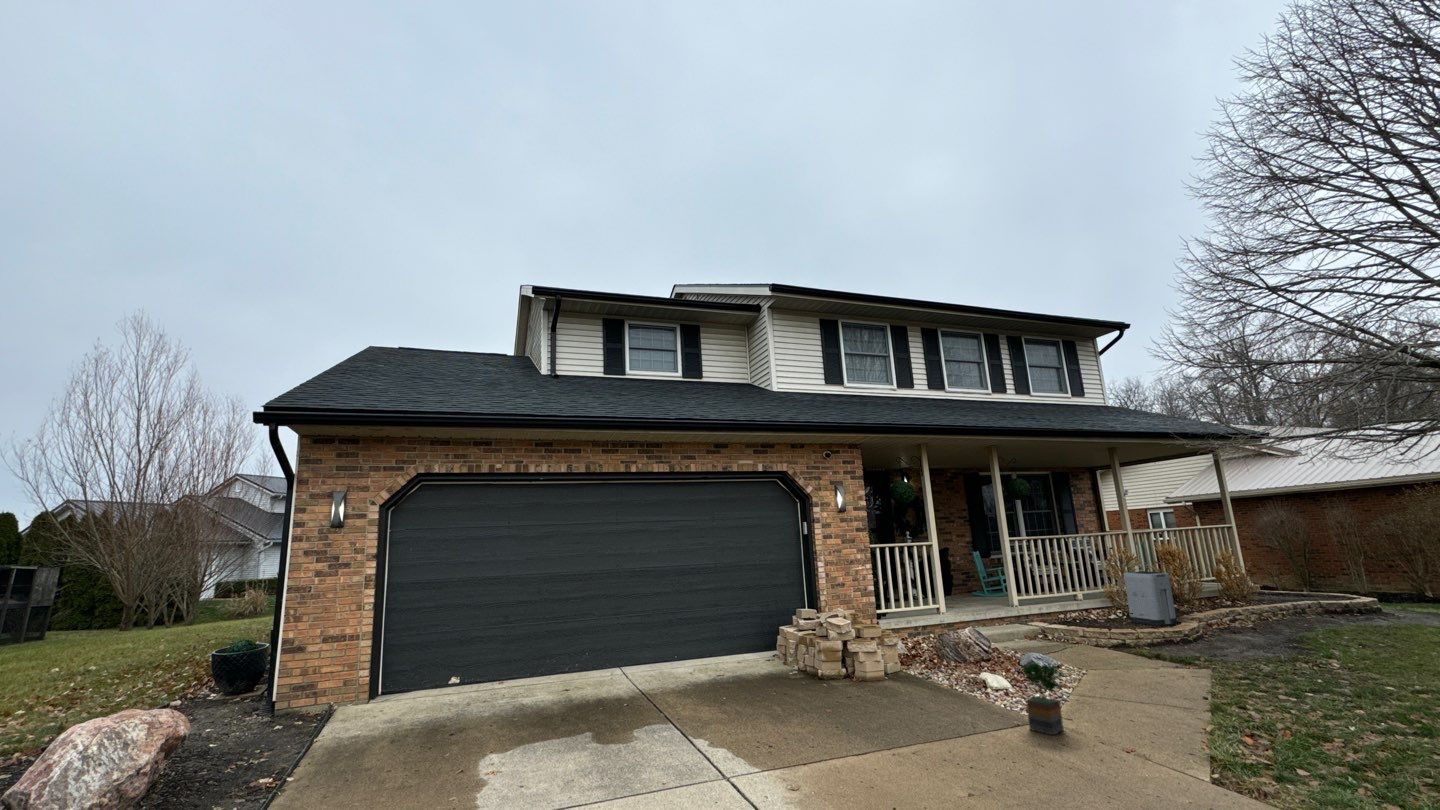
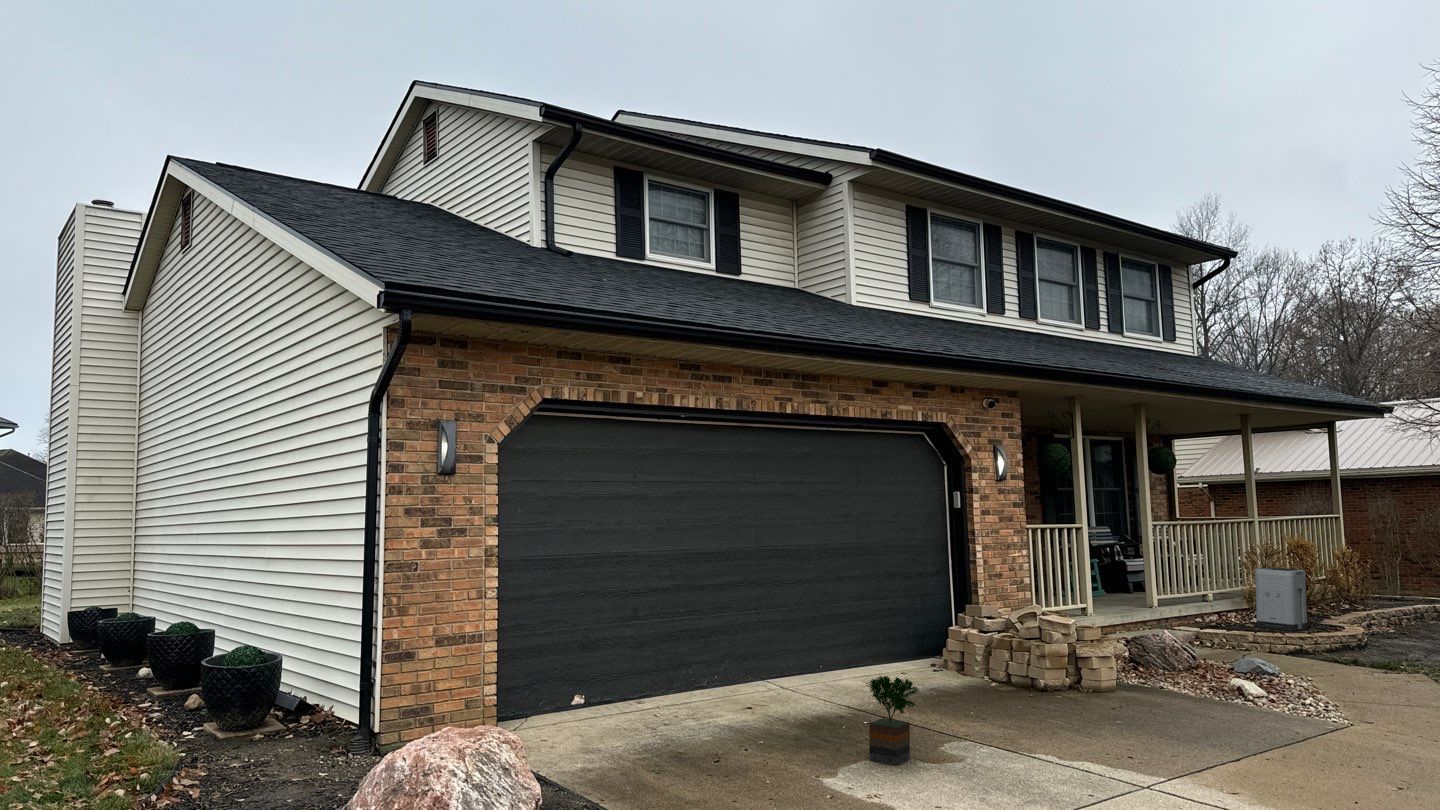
potted tree: present [1023,663,1064,735] -> present [869,676,919,766]

